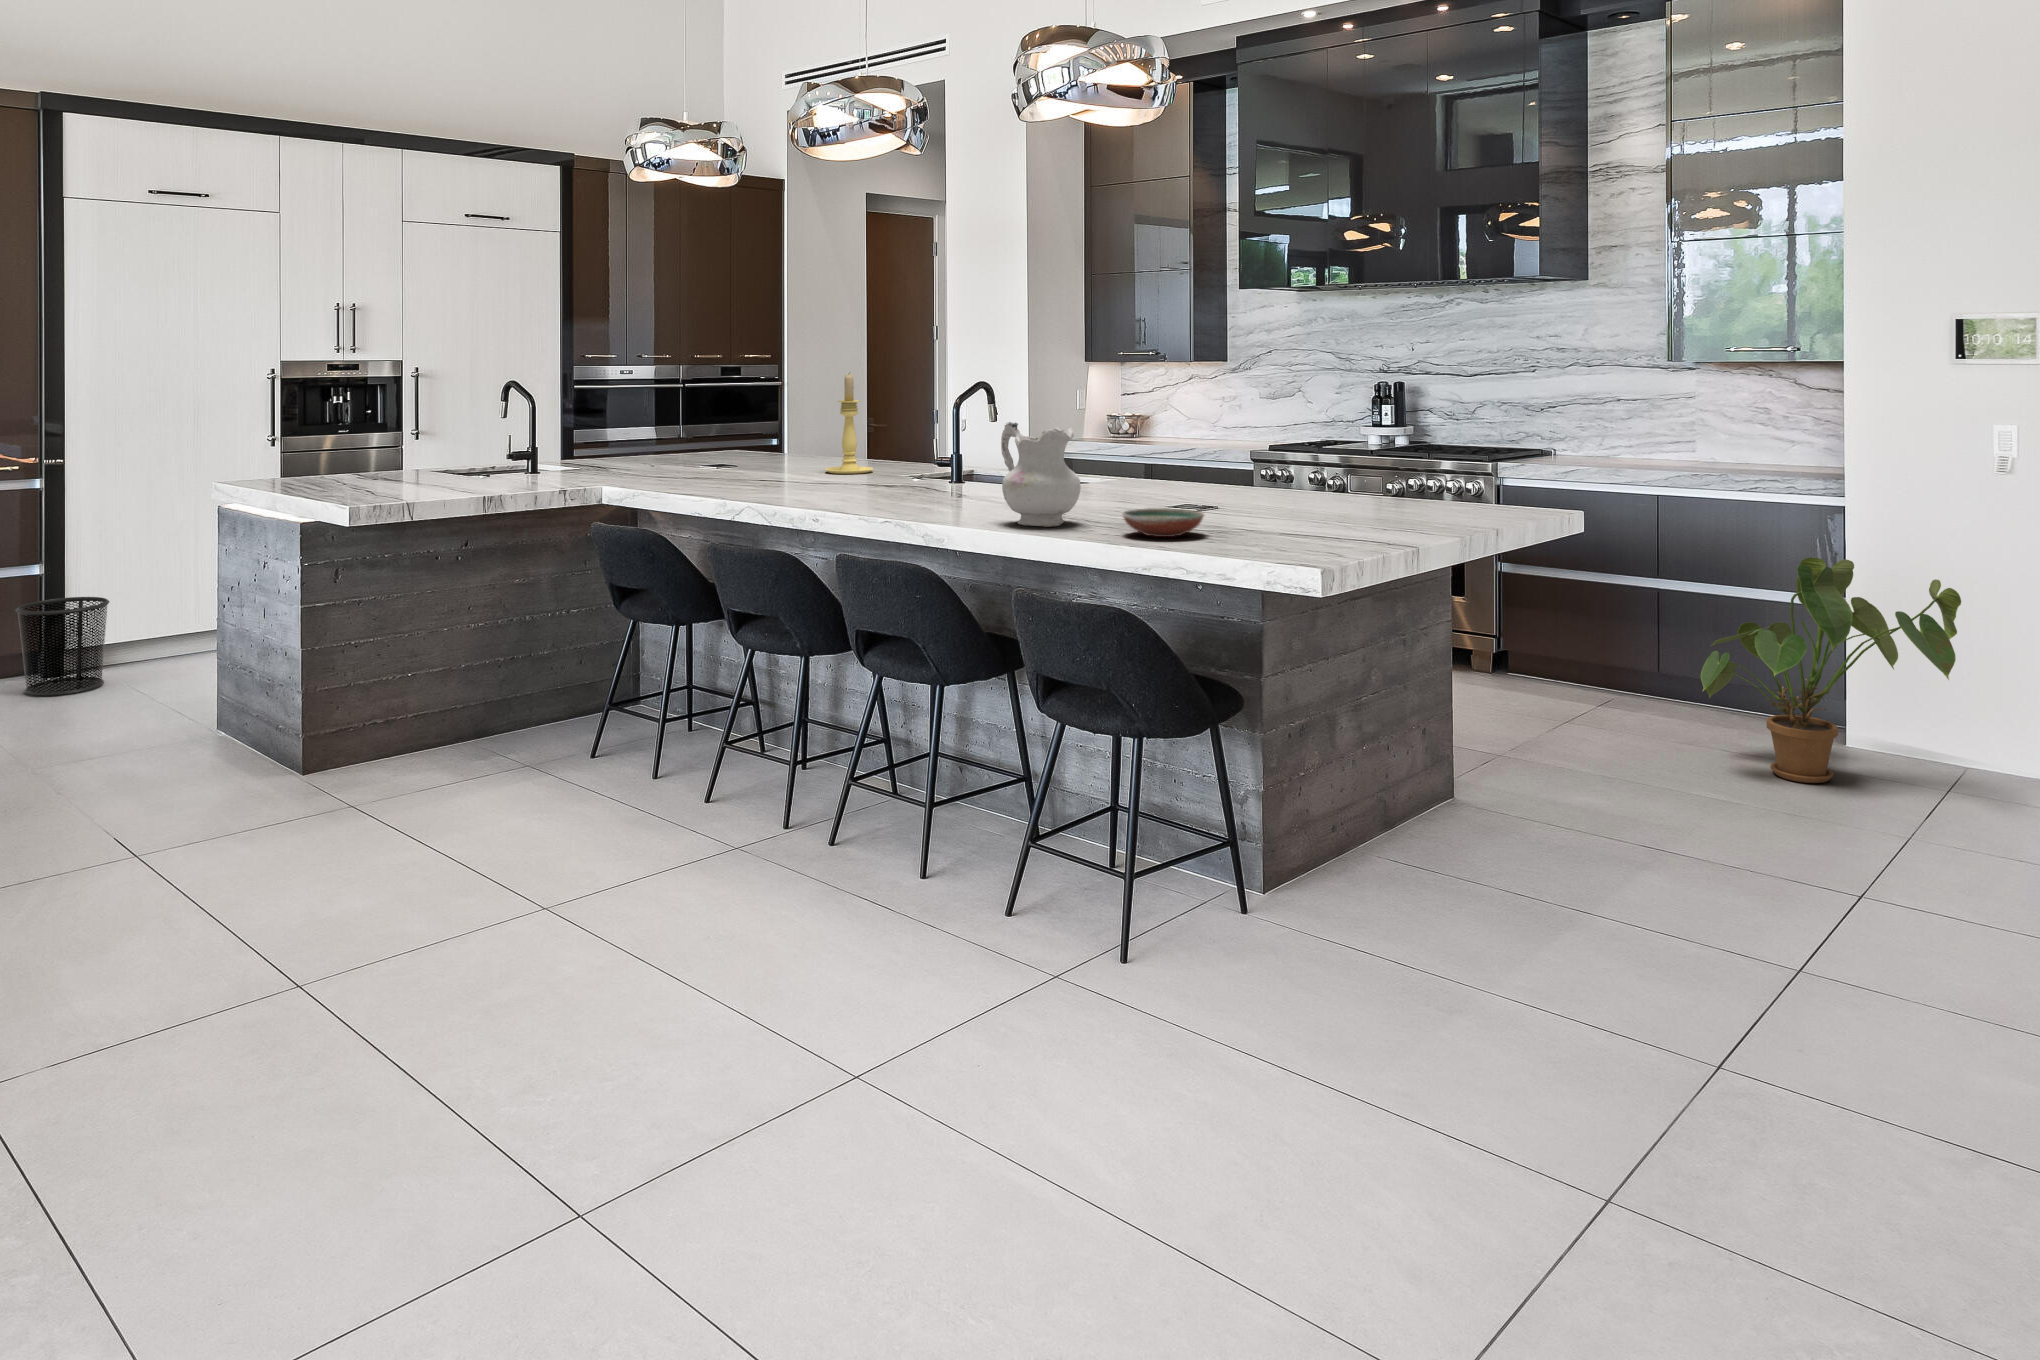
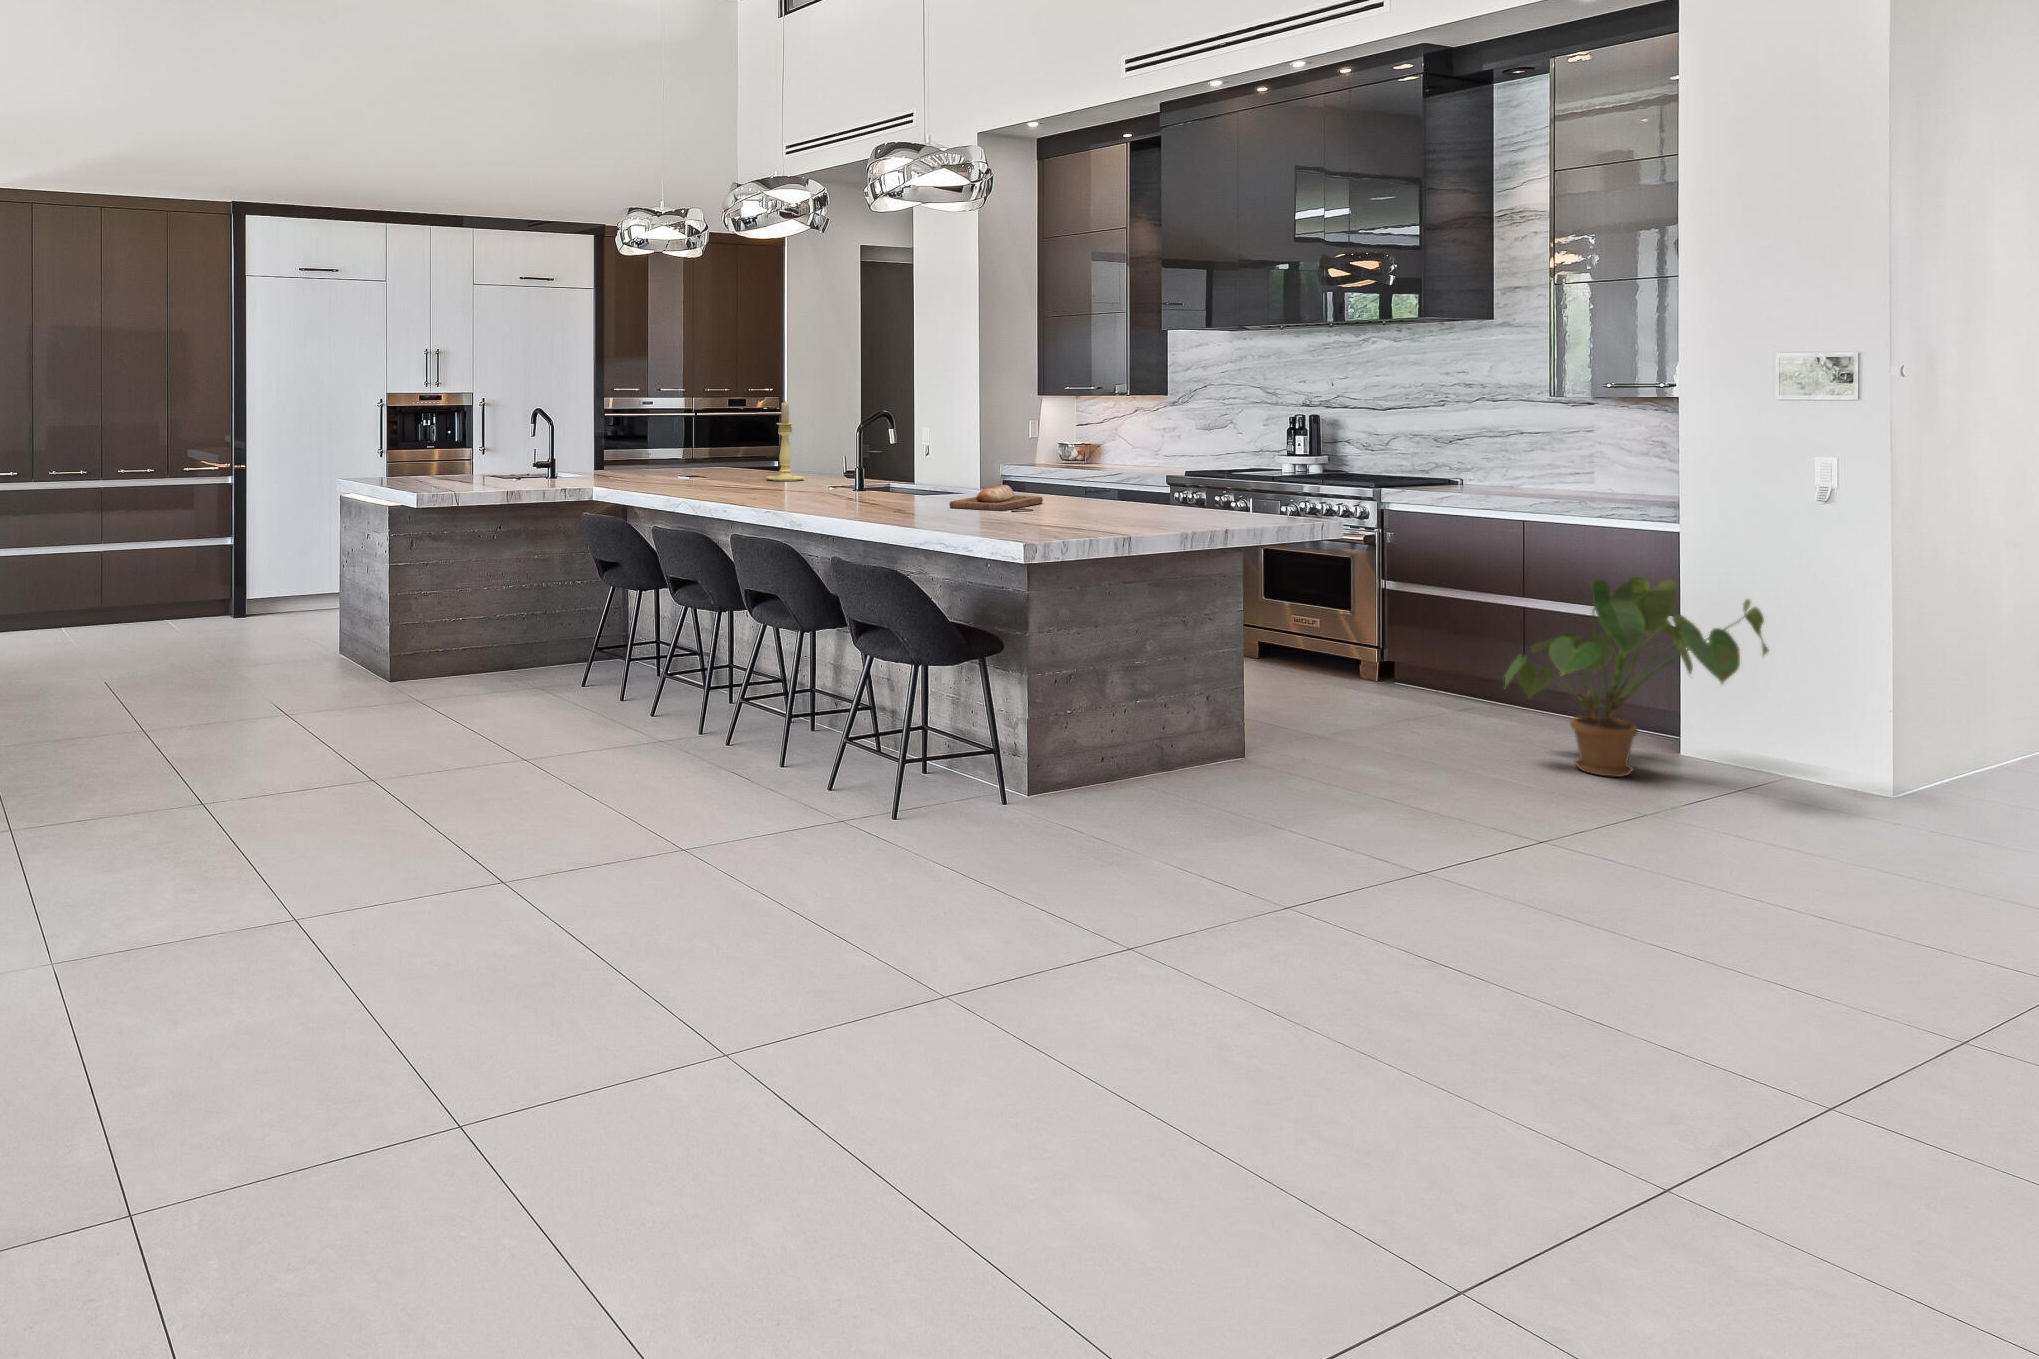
ceramic pitcher: present [1001,422,1081,527] -> none [843,438,902,516]
bread loaf: none [1119,477,1216,511] -> present [949,485,1043,511]
decorative bowl: present [1122,508,1204,537] -> none [917,504,980,524]
waste bin: present [16,597,109,696] -> none [217,558,275,626]

